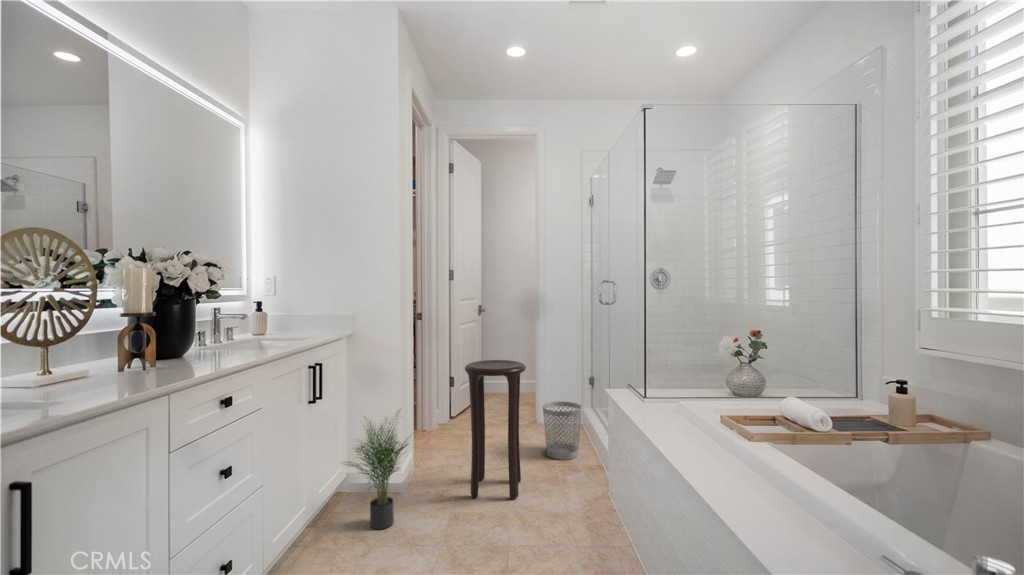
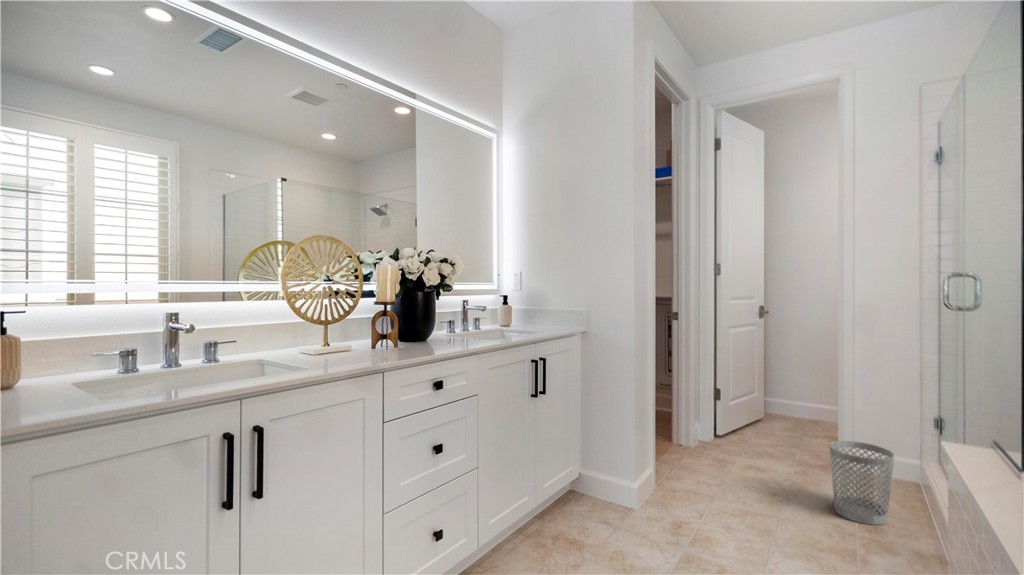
stool: present [465,360,526,499] -> none [705,374,790,553]
potted plant: present [344,421,408,529] -> none [553,414,641,539]

